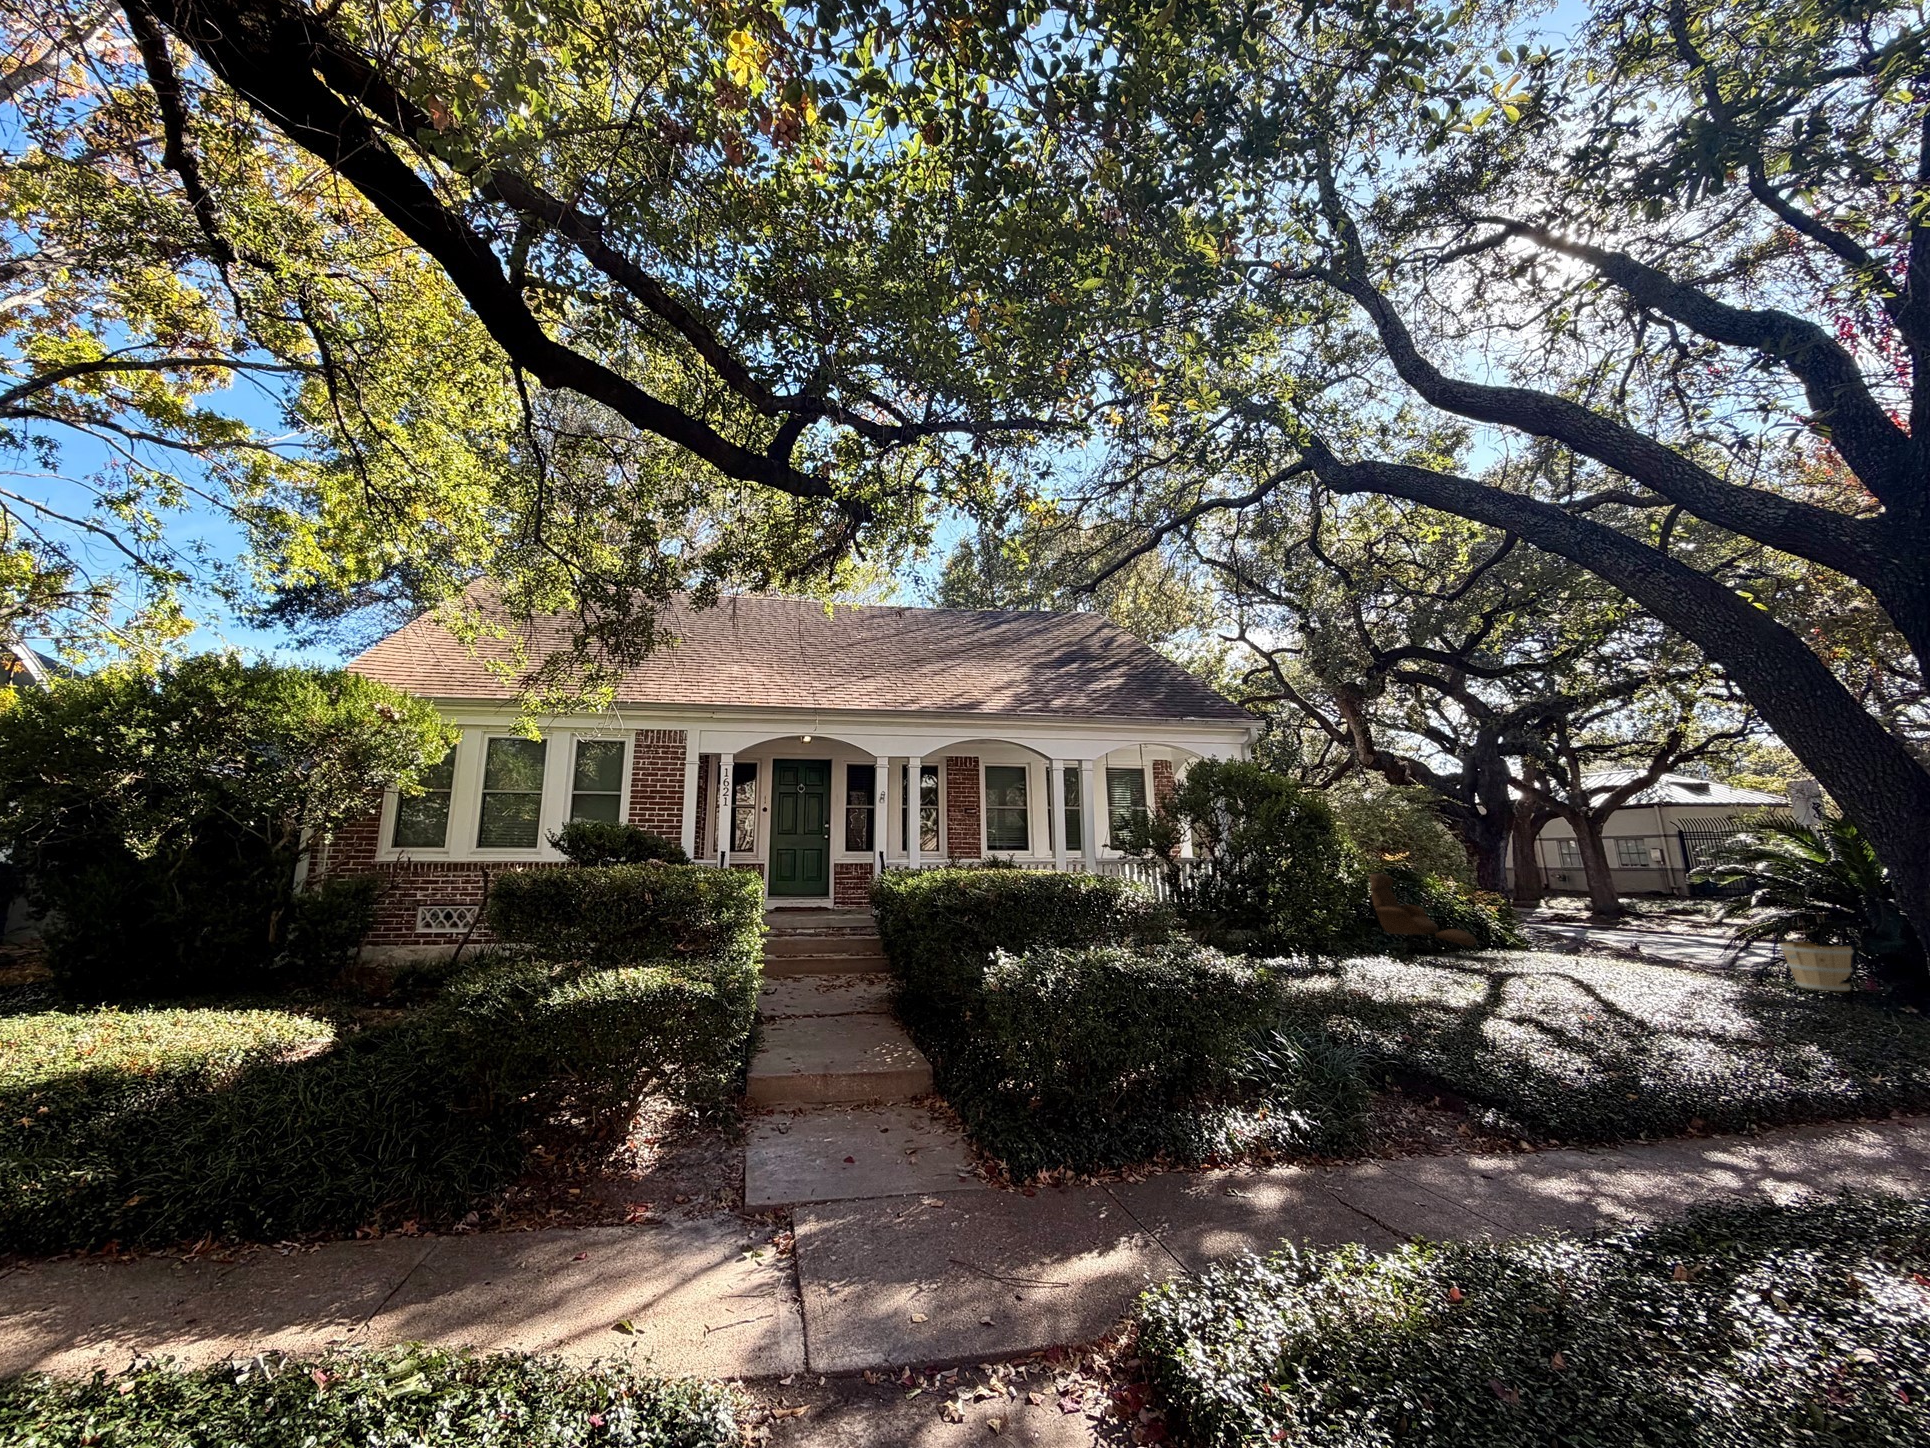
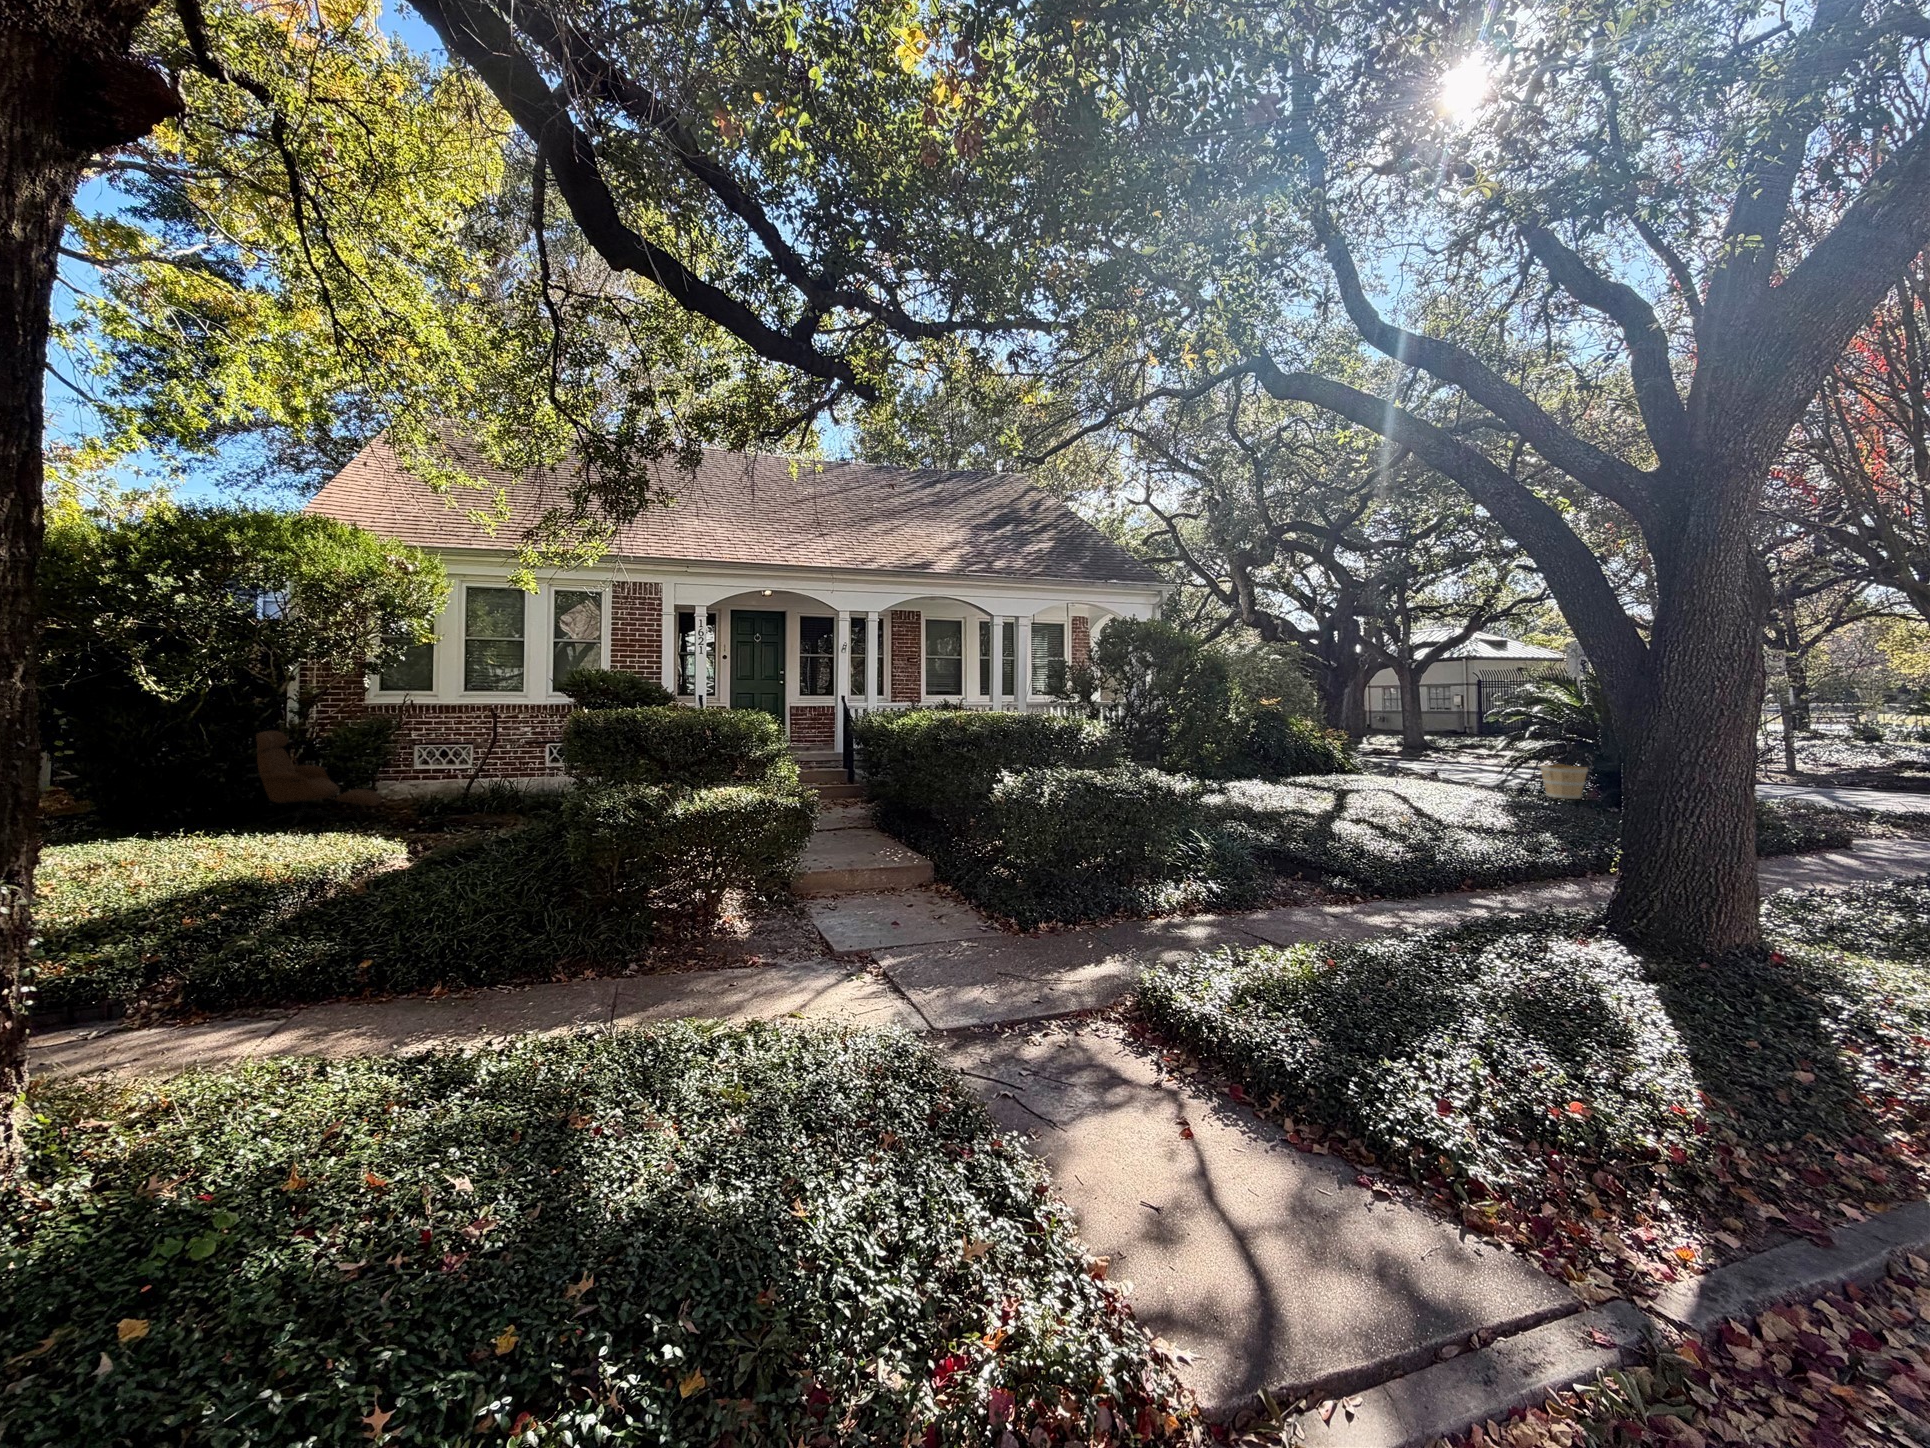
lounge chair: present [1369,873,1476,957] -> present [256,731,382,825]

